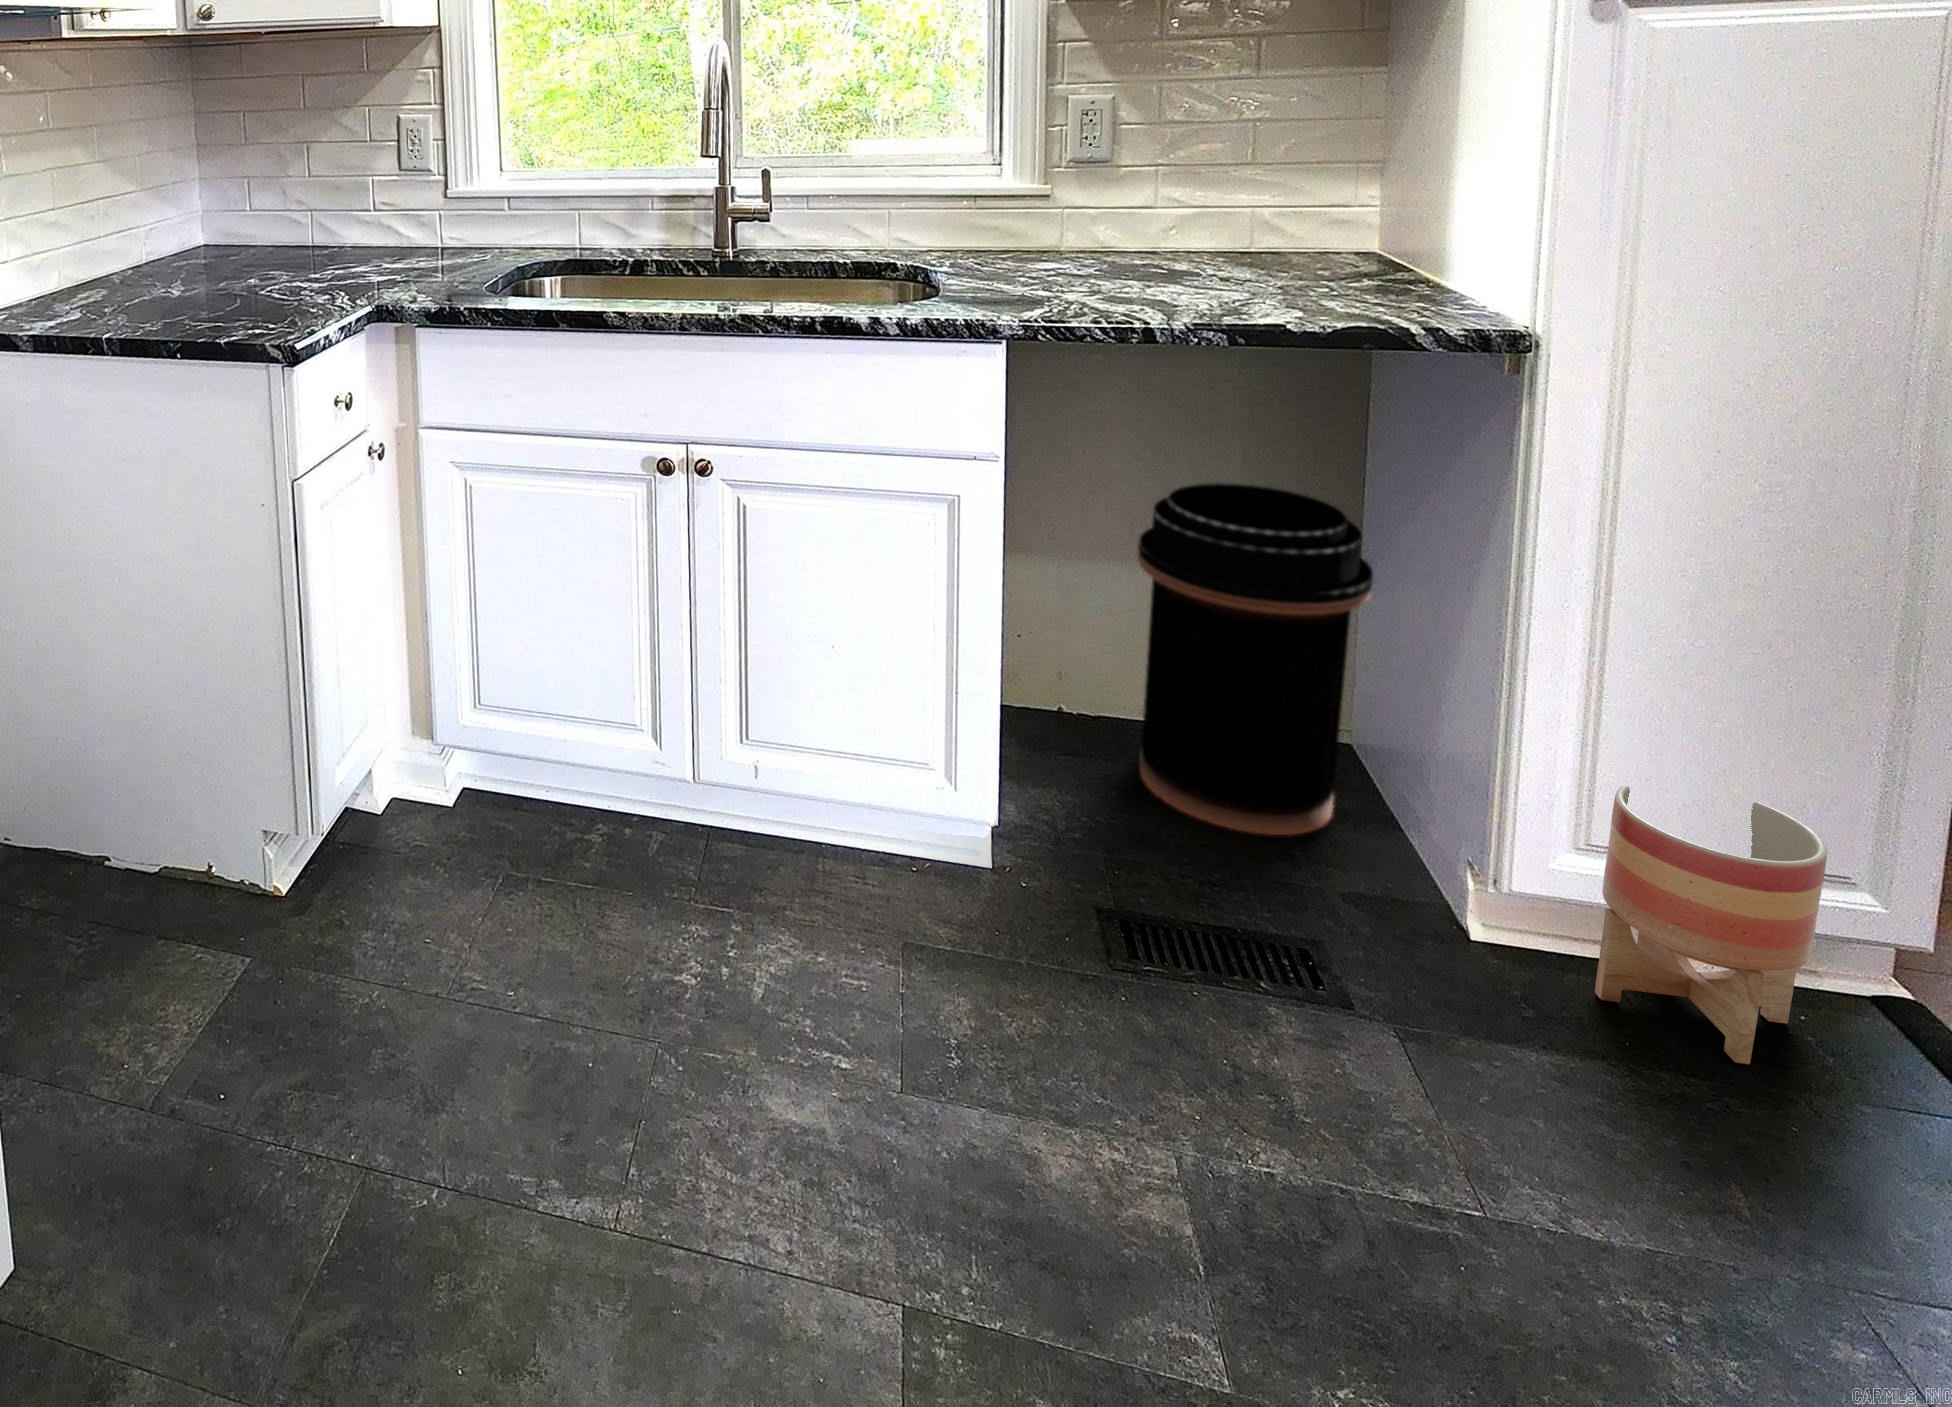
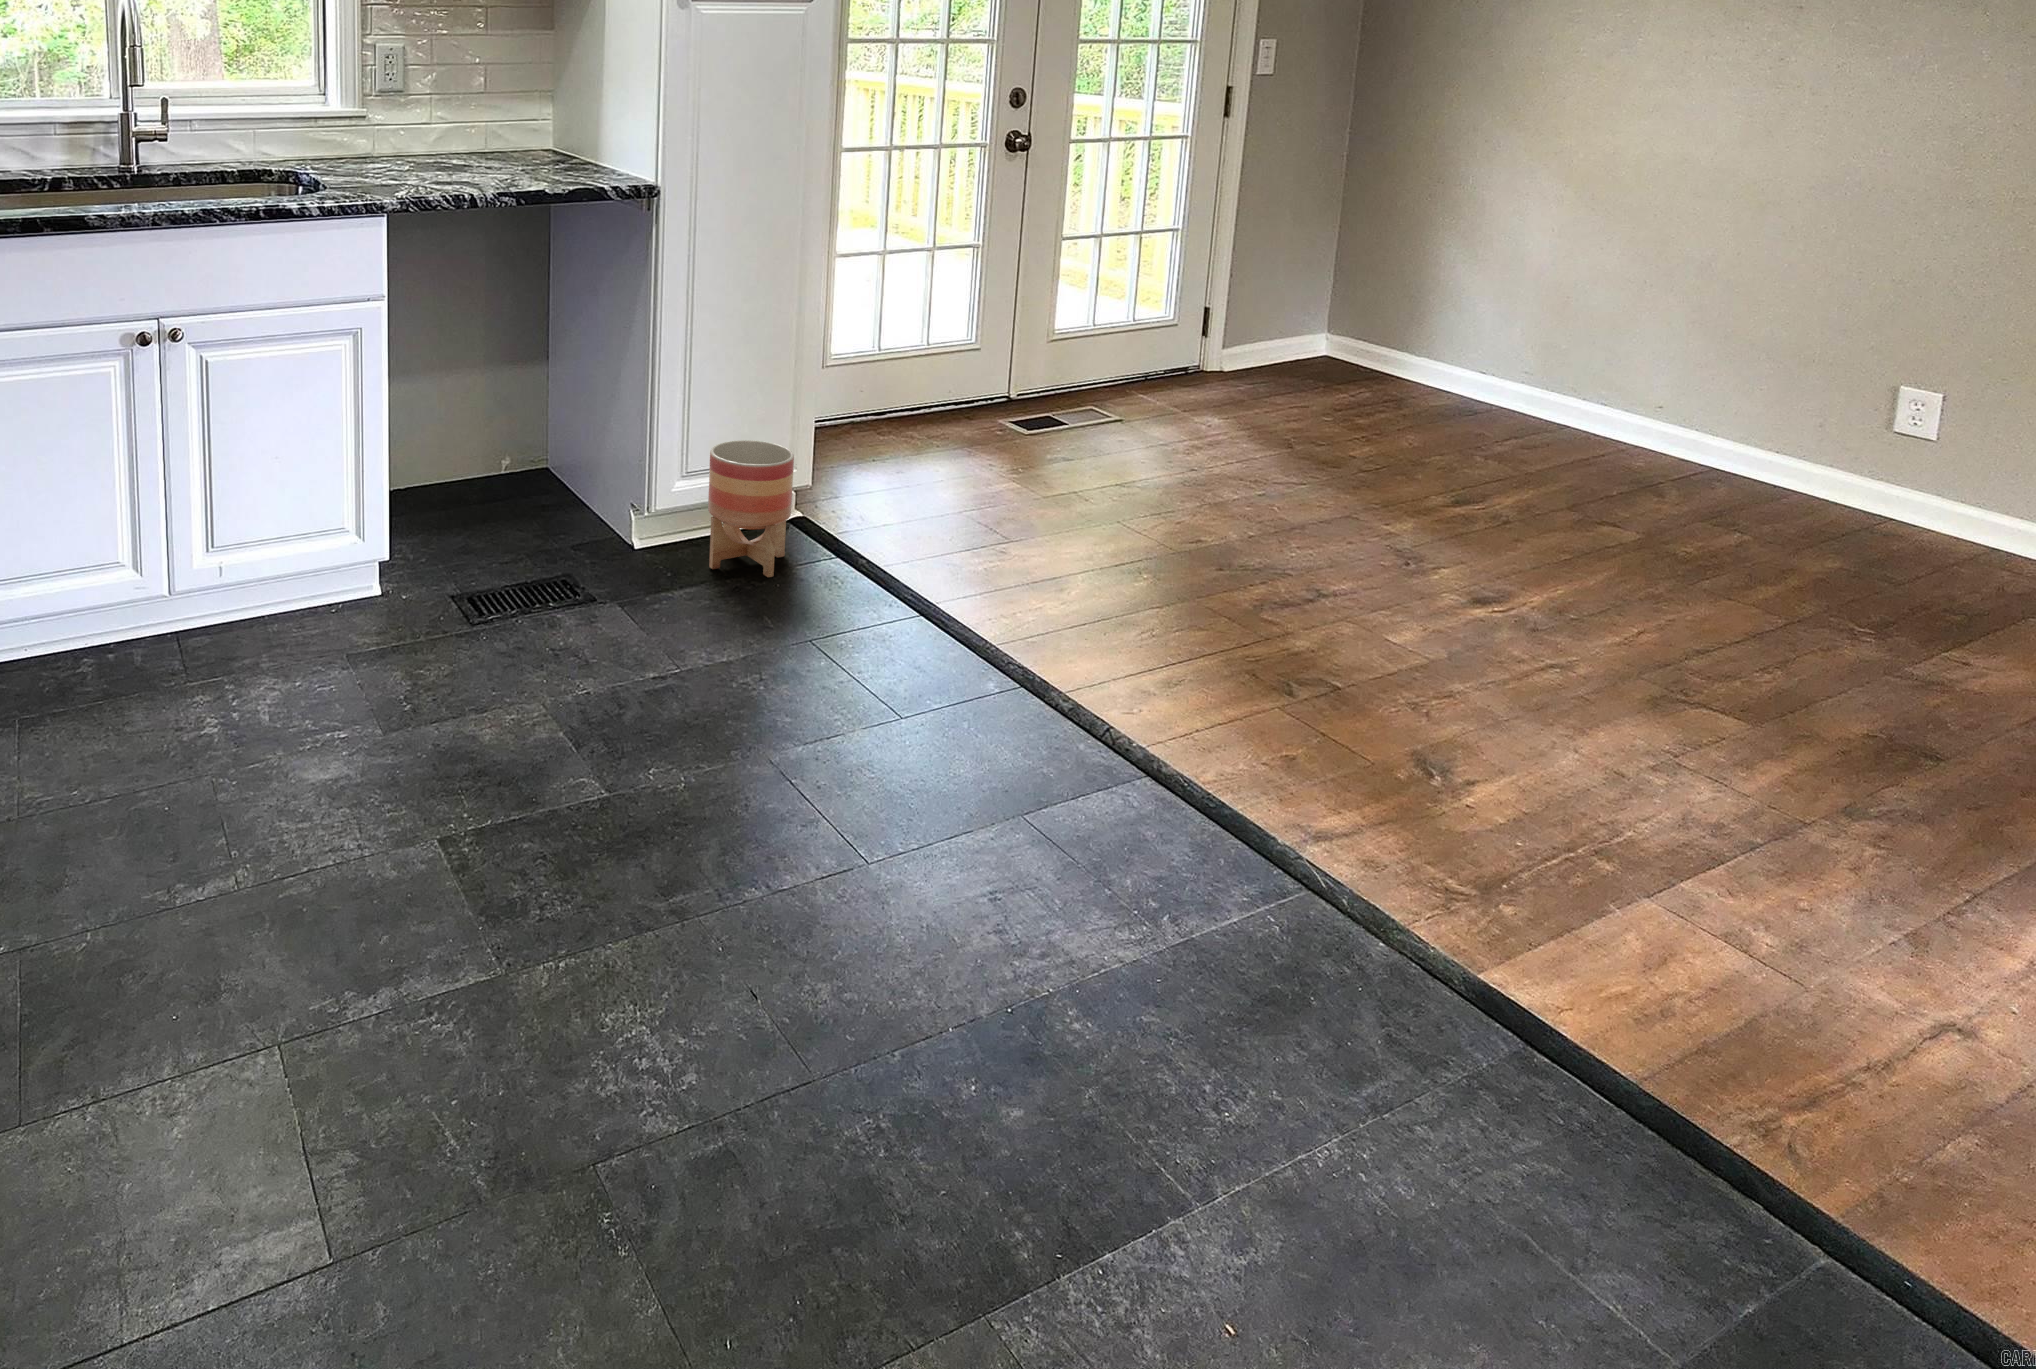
trash can: present [1138,483,1373,835] -> none [450,315,584,542]

